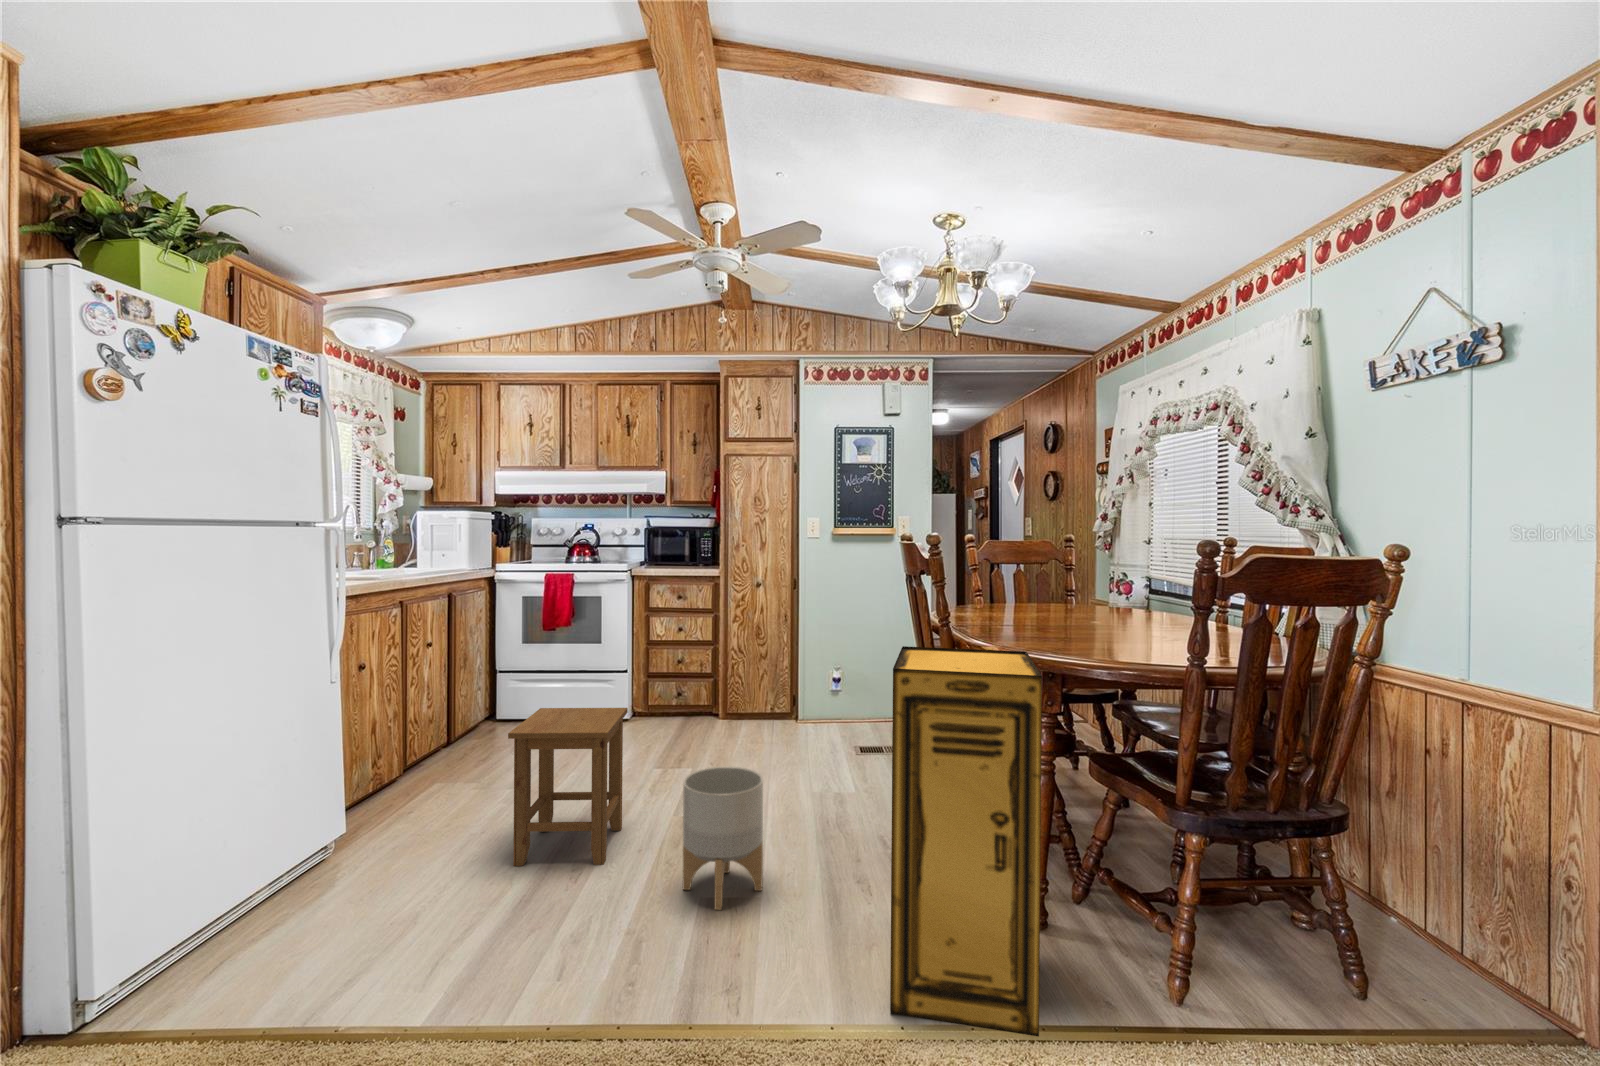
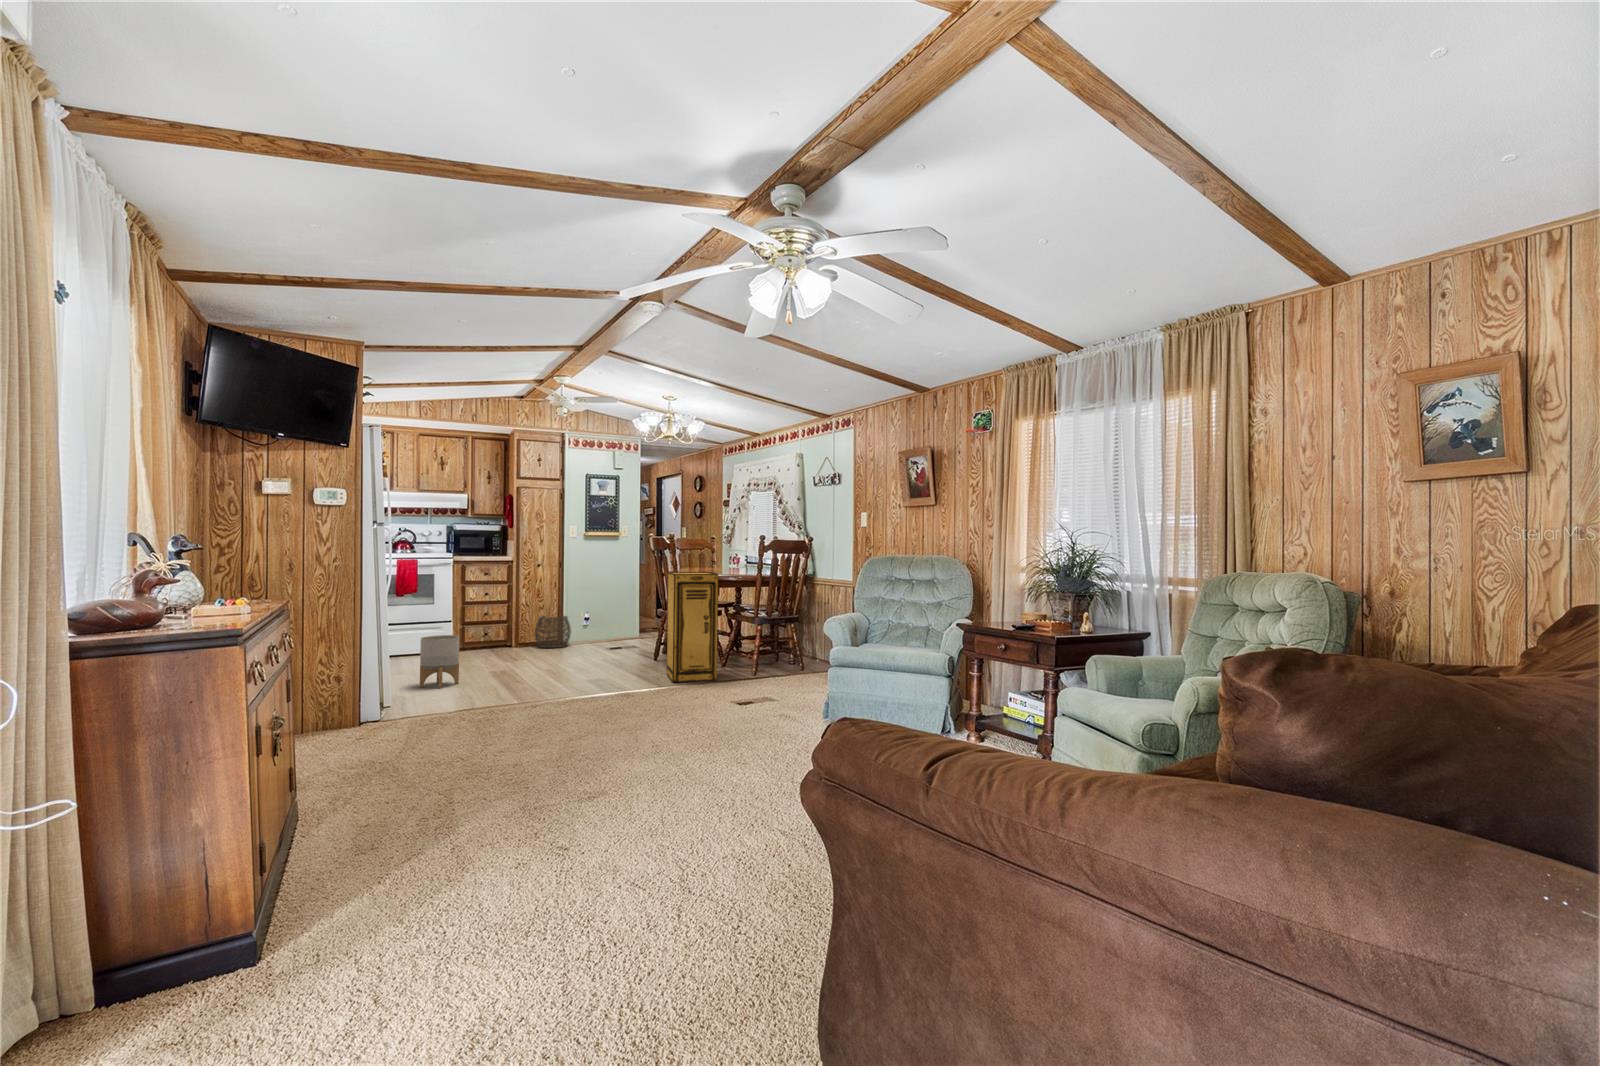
woven basket: none [743,671,803,734] -> present [535,615,571,648]
stool: present [508,708,628,866] -> none [479,615,533,682]
planter: present [683,766,763,910] -> present [420,635,459,688]

